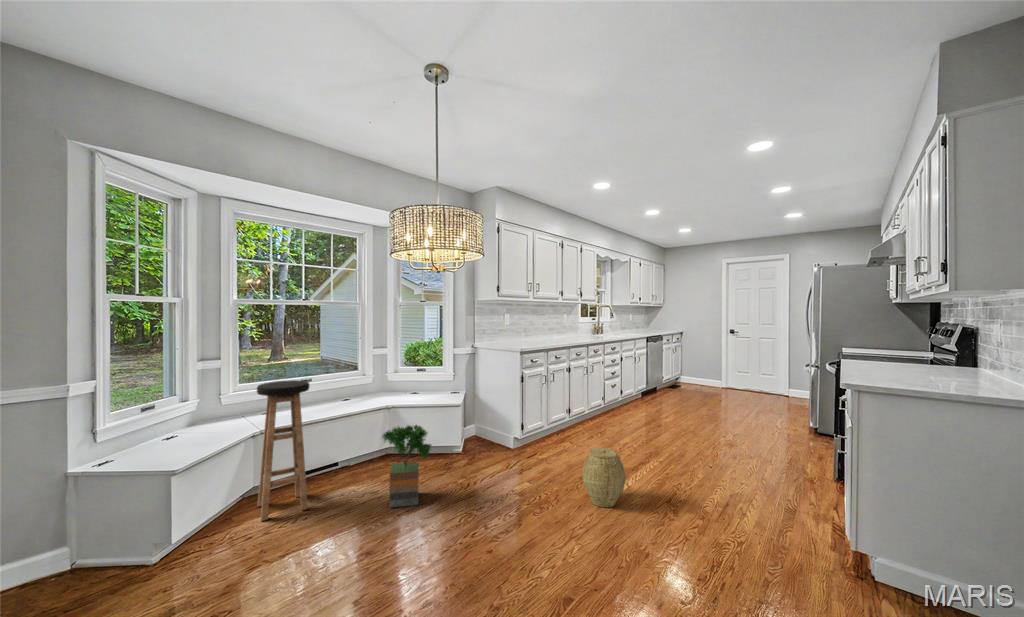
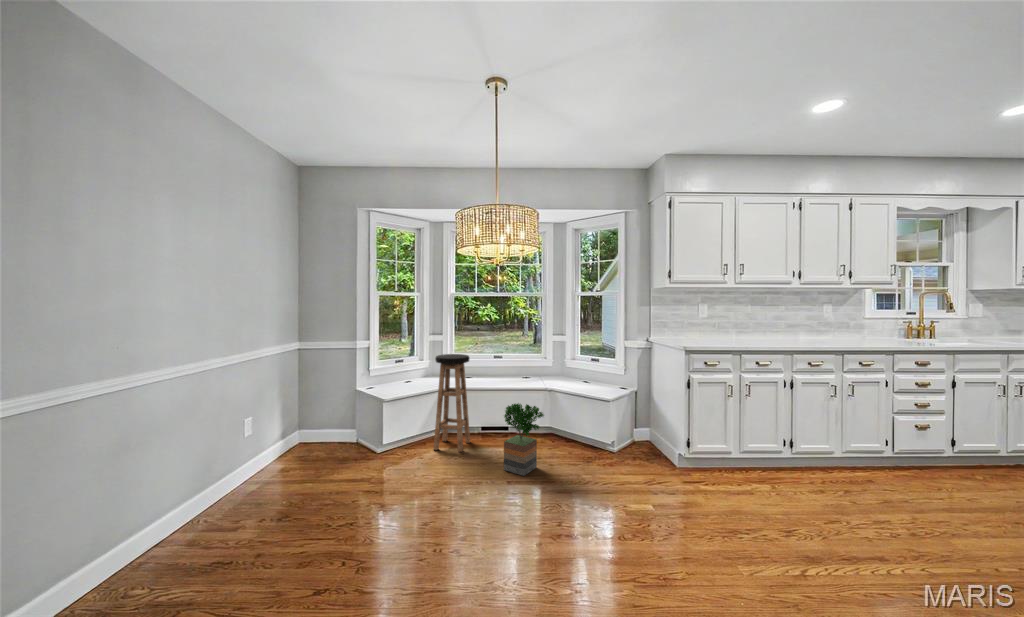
woven basket: present [582,448,626,507] -> none [668,478,728,558]

